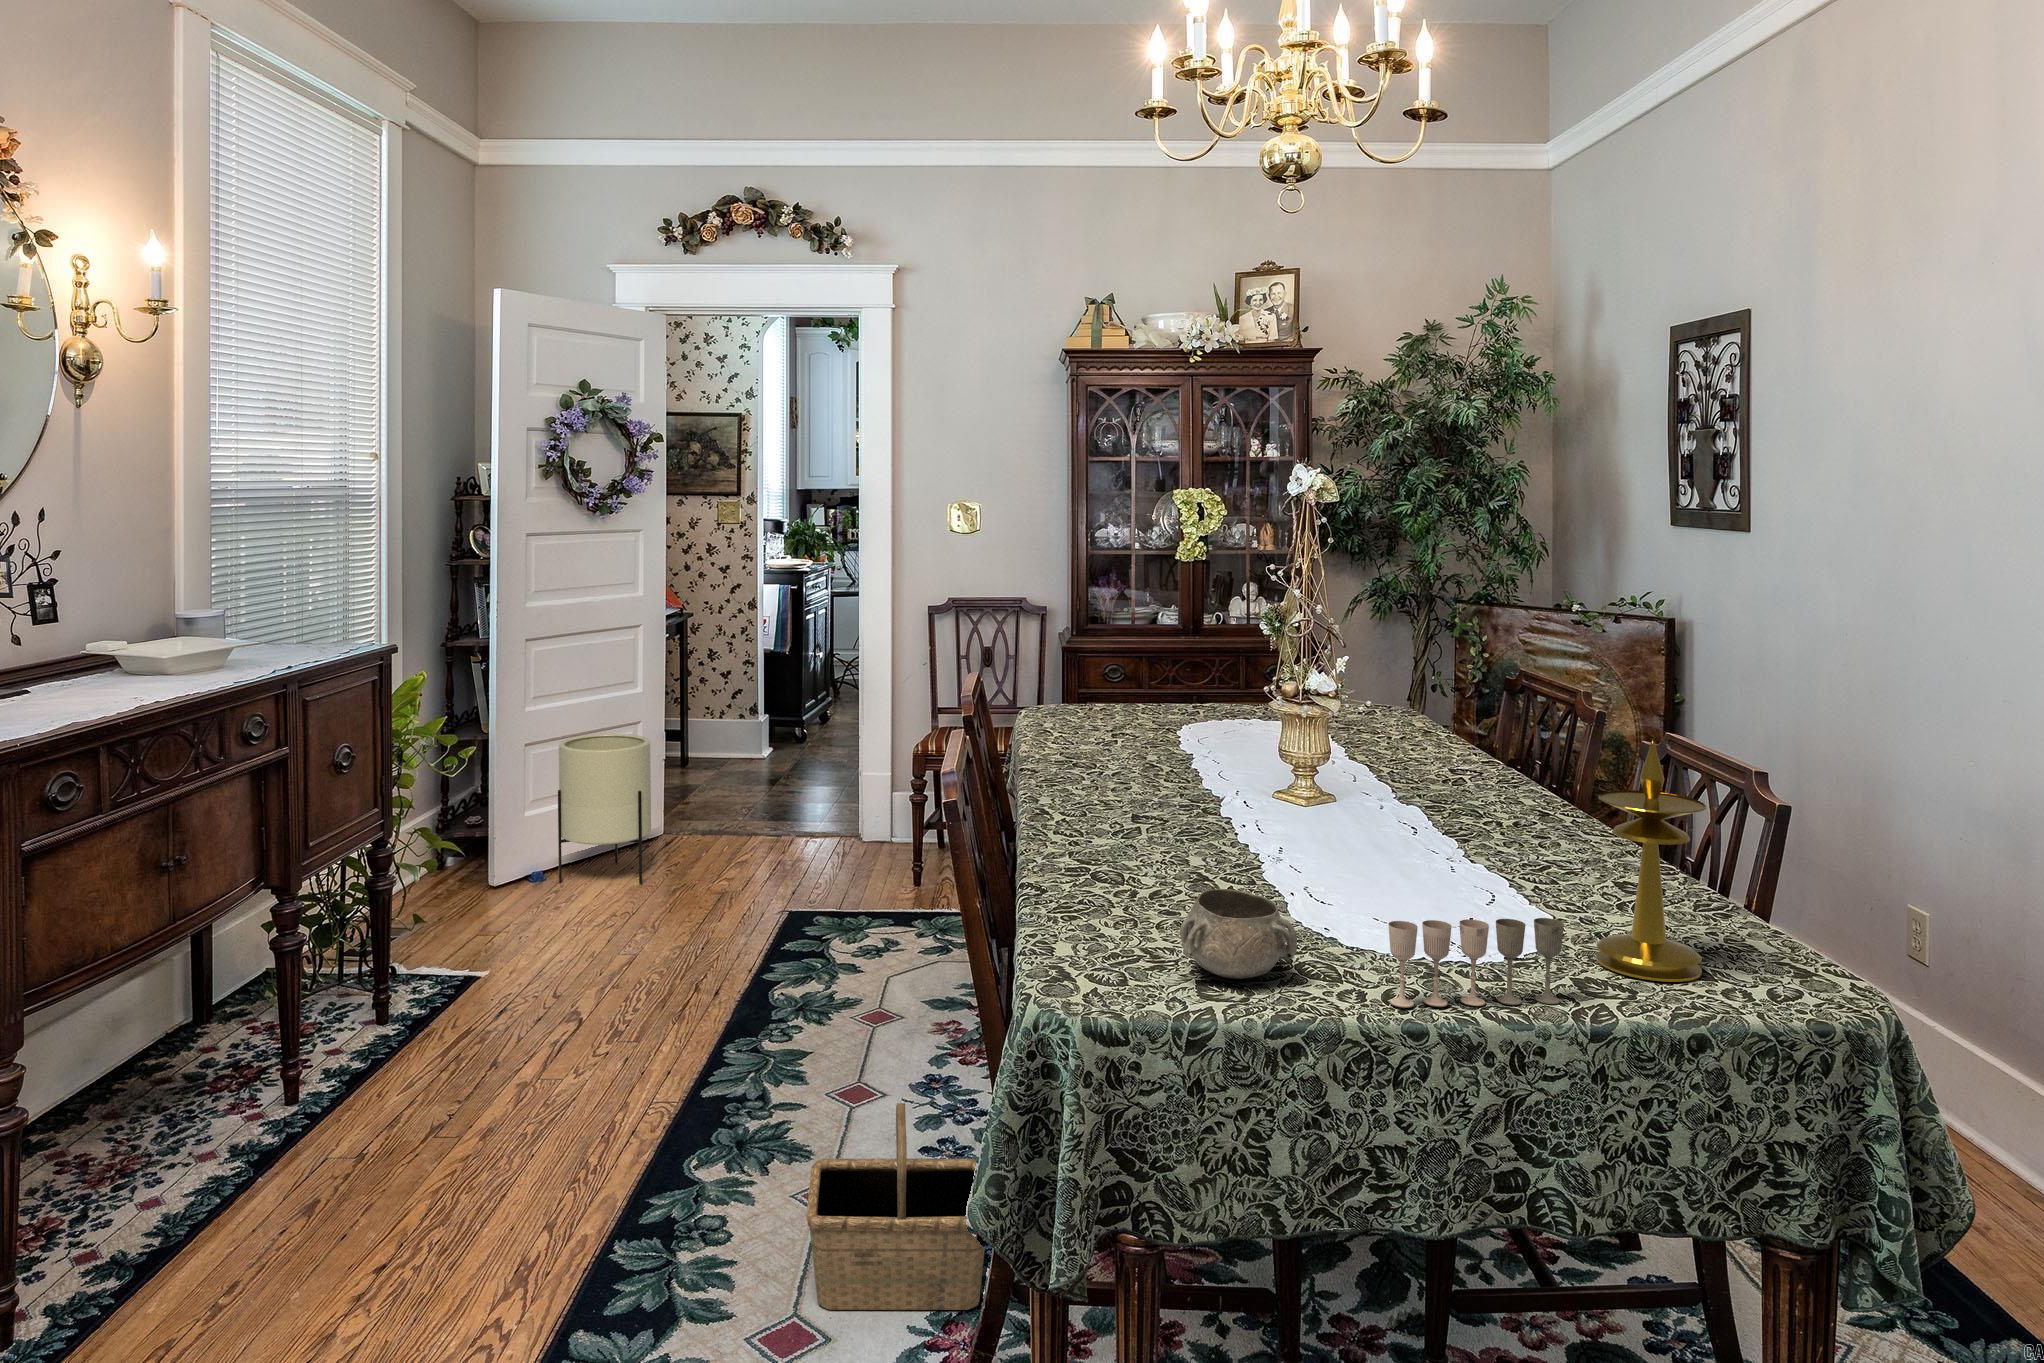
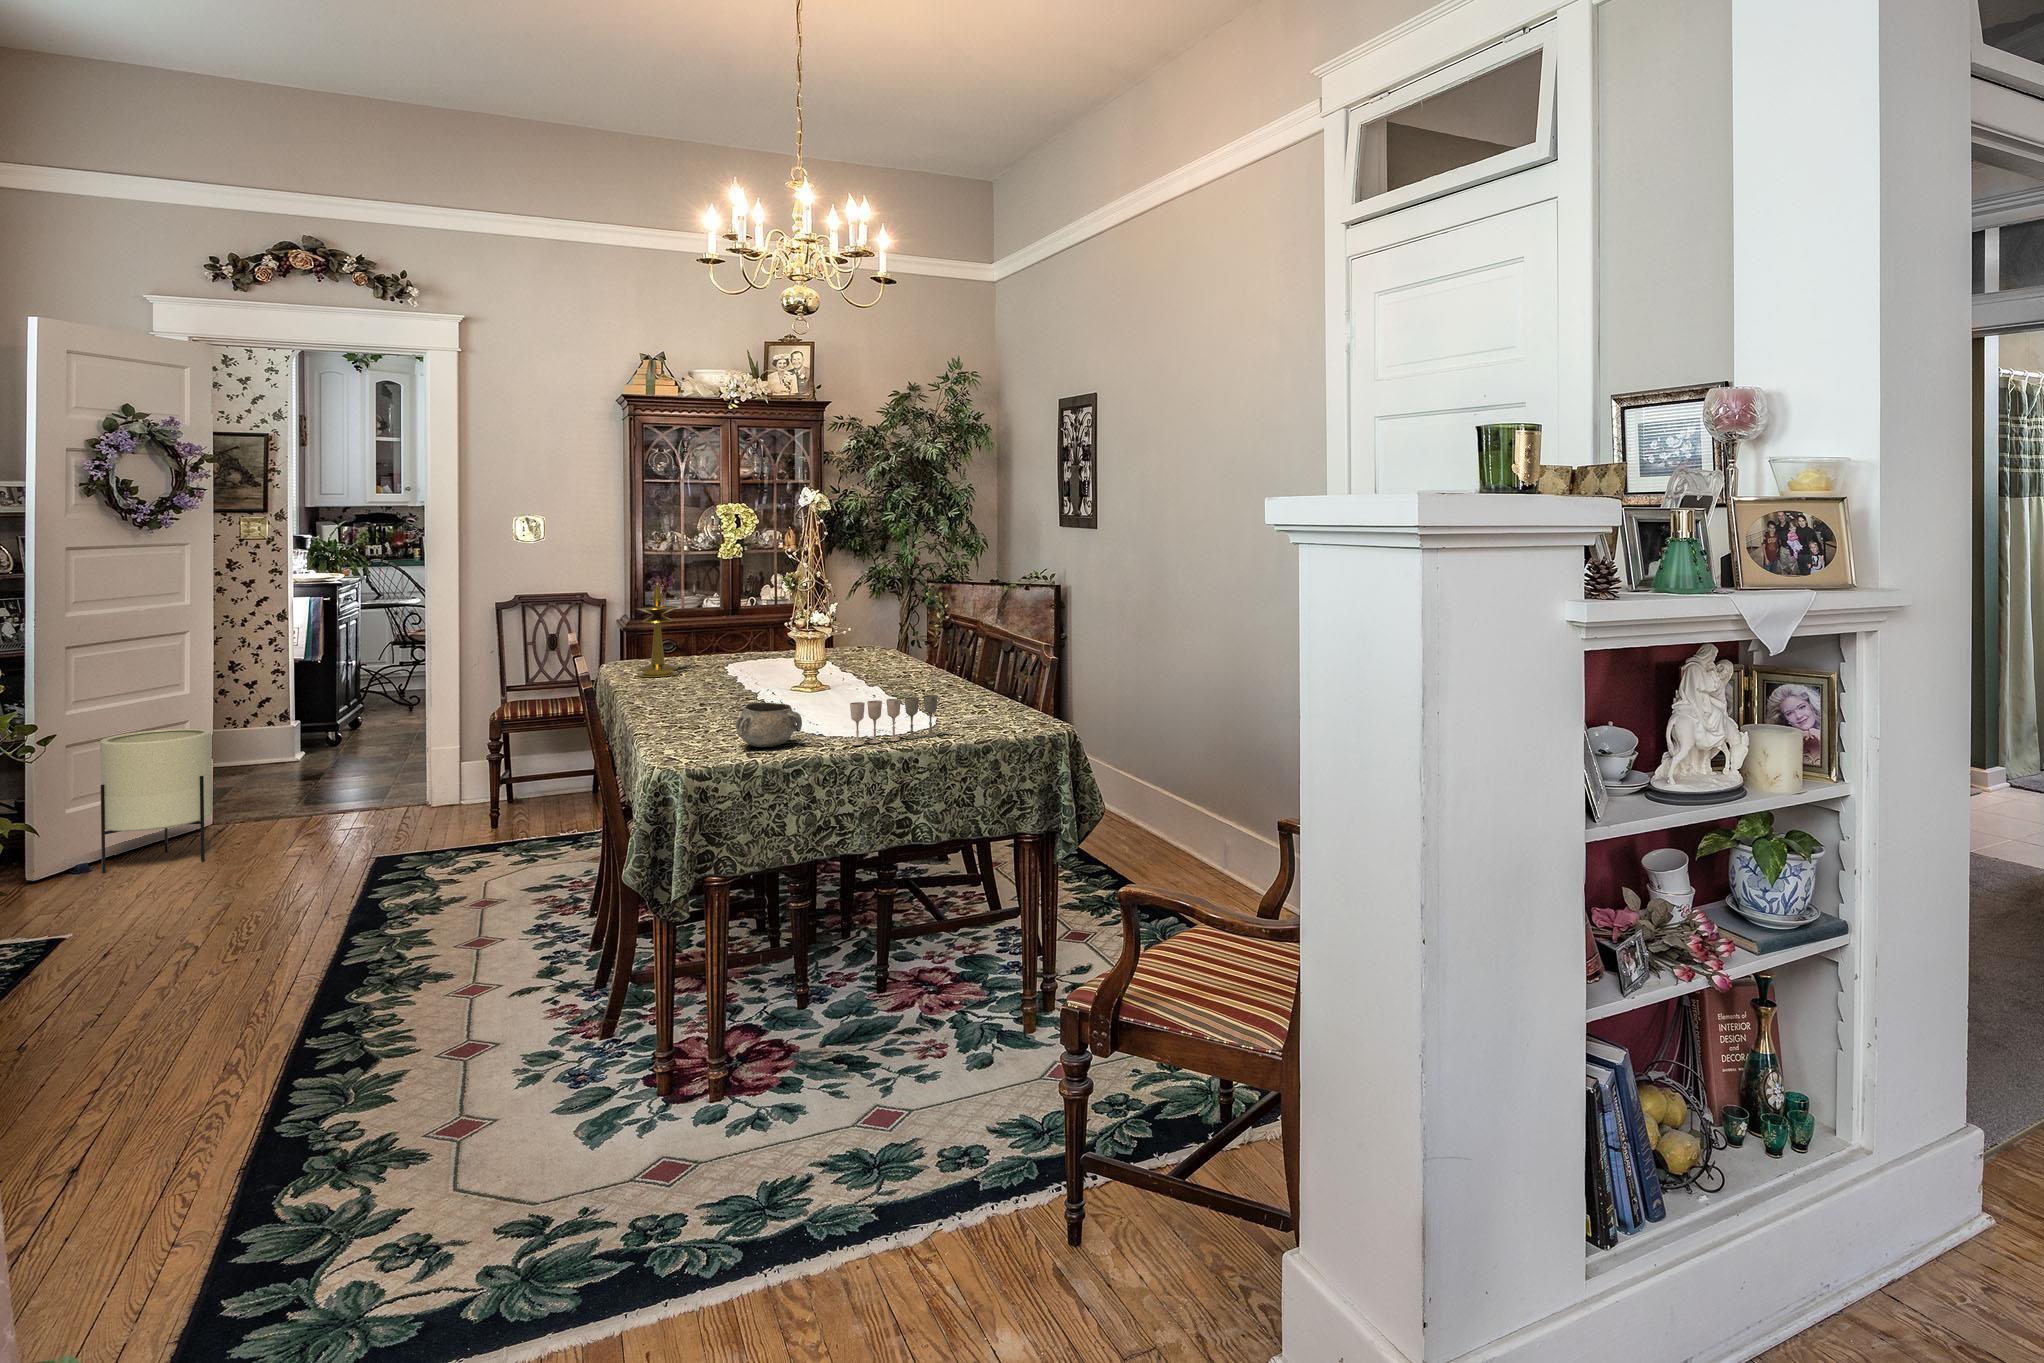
candlestick: present [1596,740,1706,982] -> present [637,583,679,677]
basket: present [806,1103,985,1310] -> none [457,908,603,1050]

